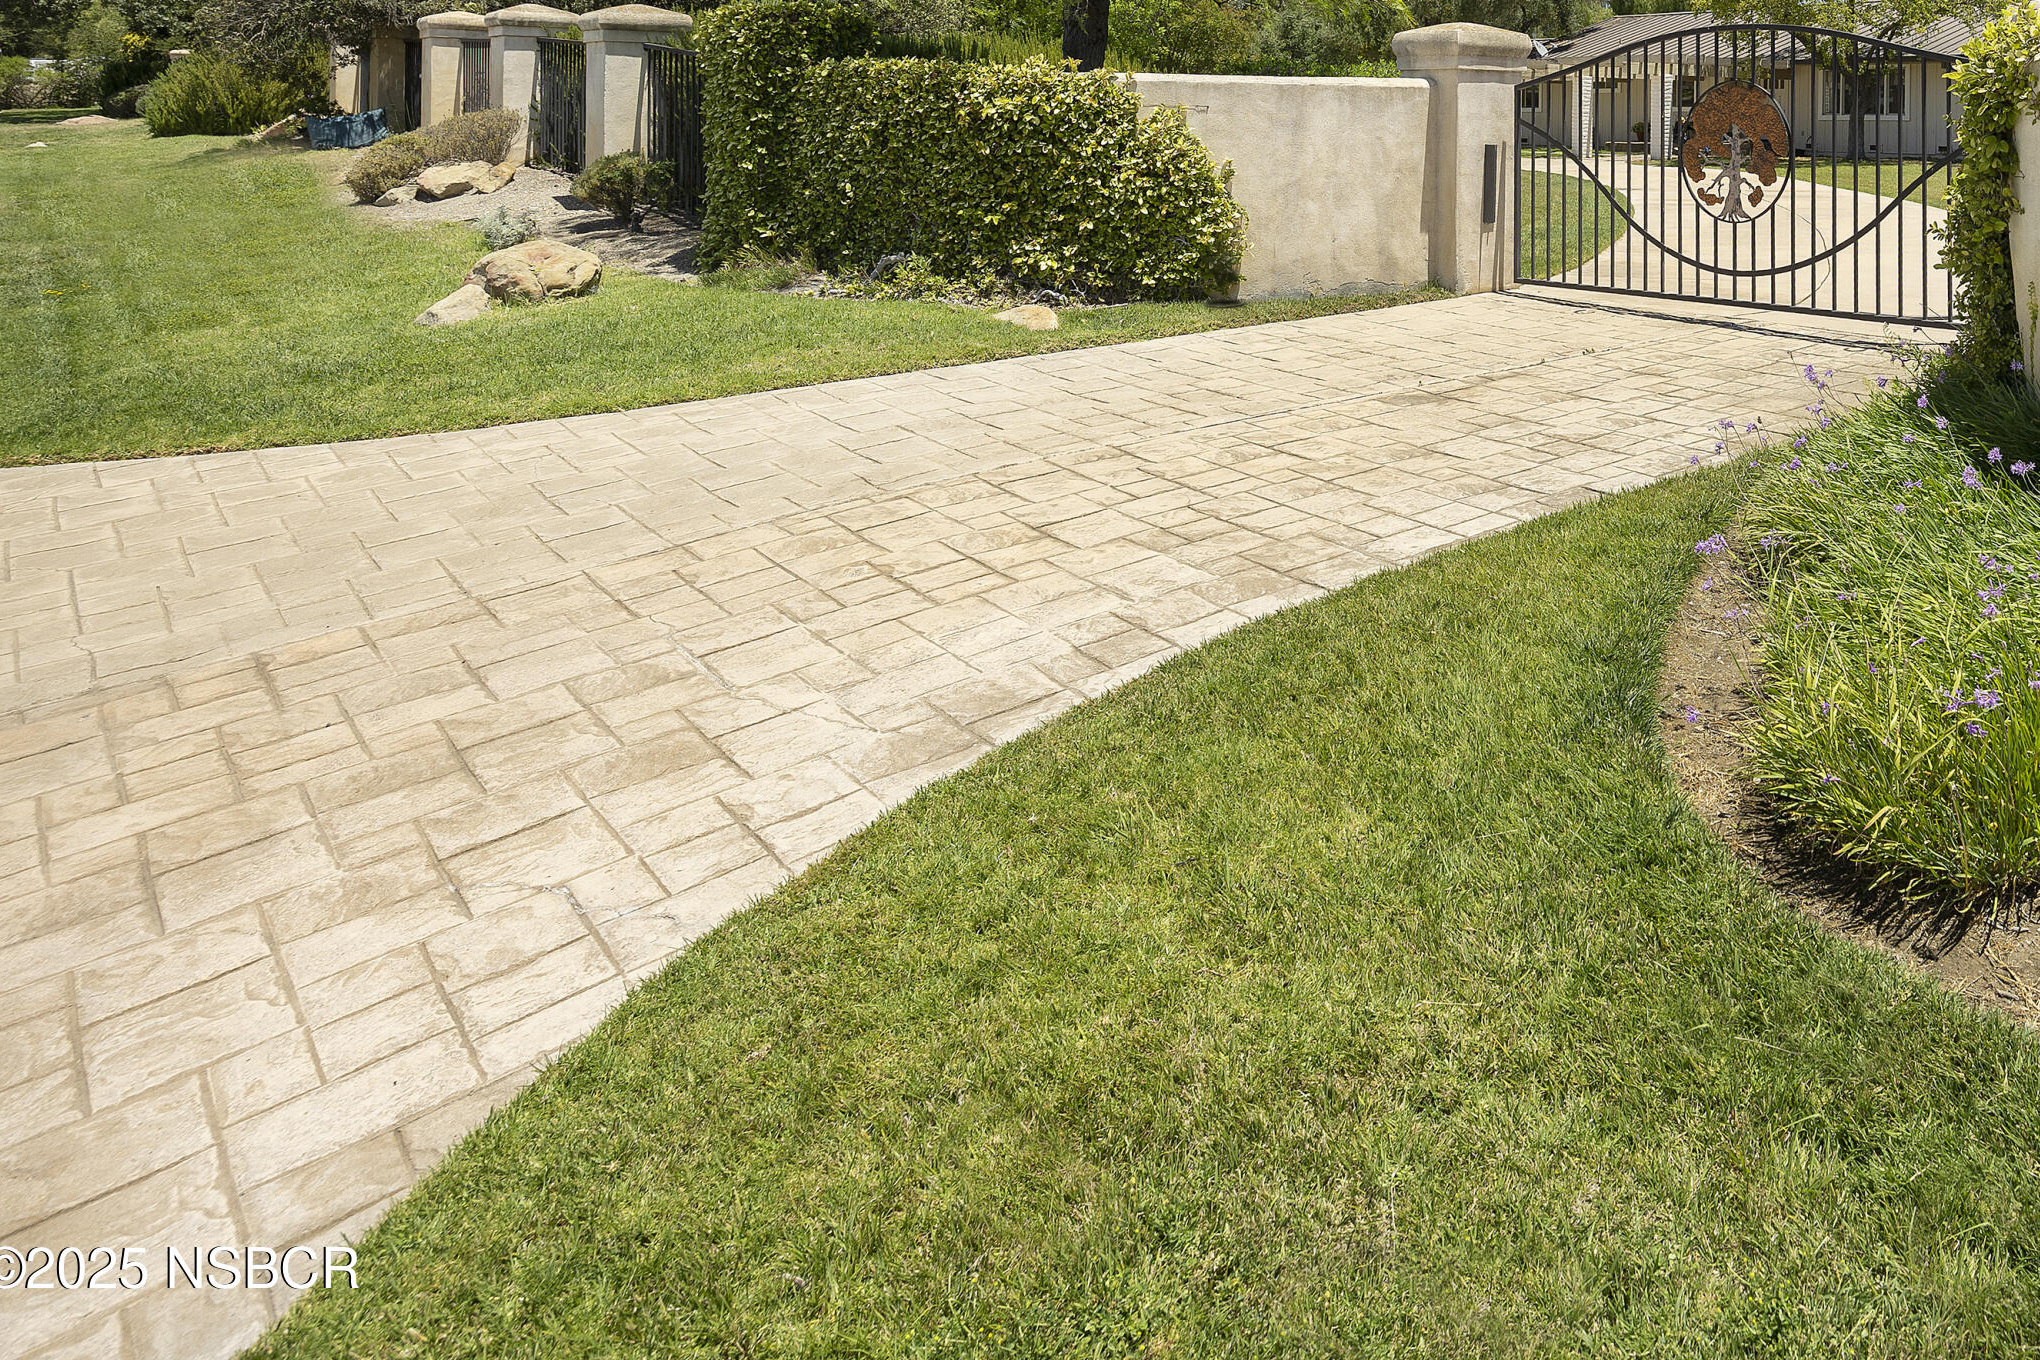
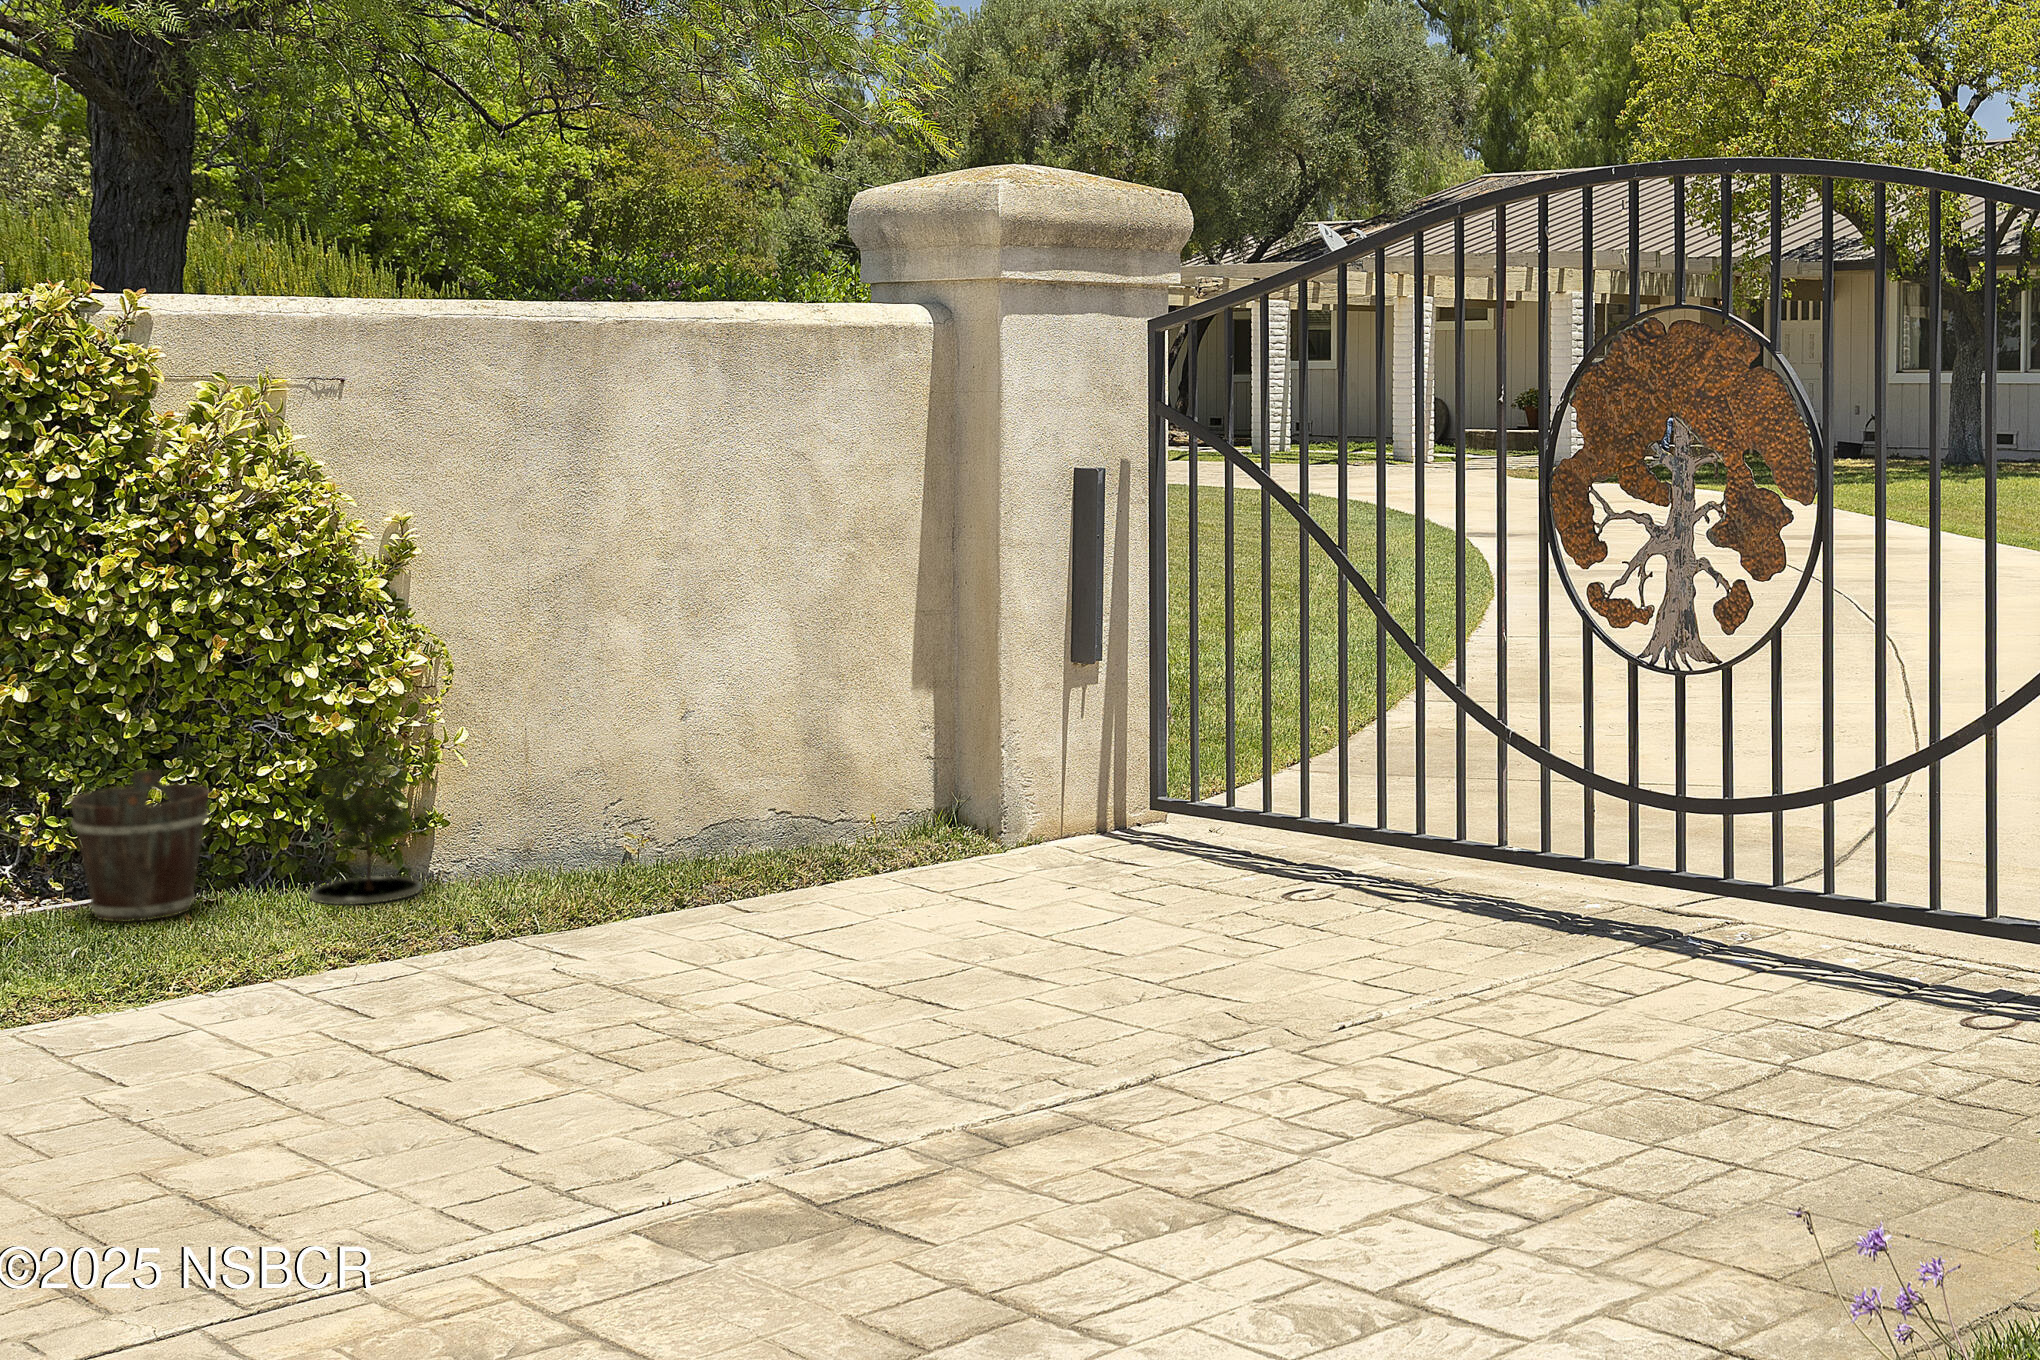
bucket: none [1117,256,1166,312] -> present [71,770,209,922]

